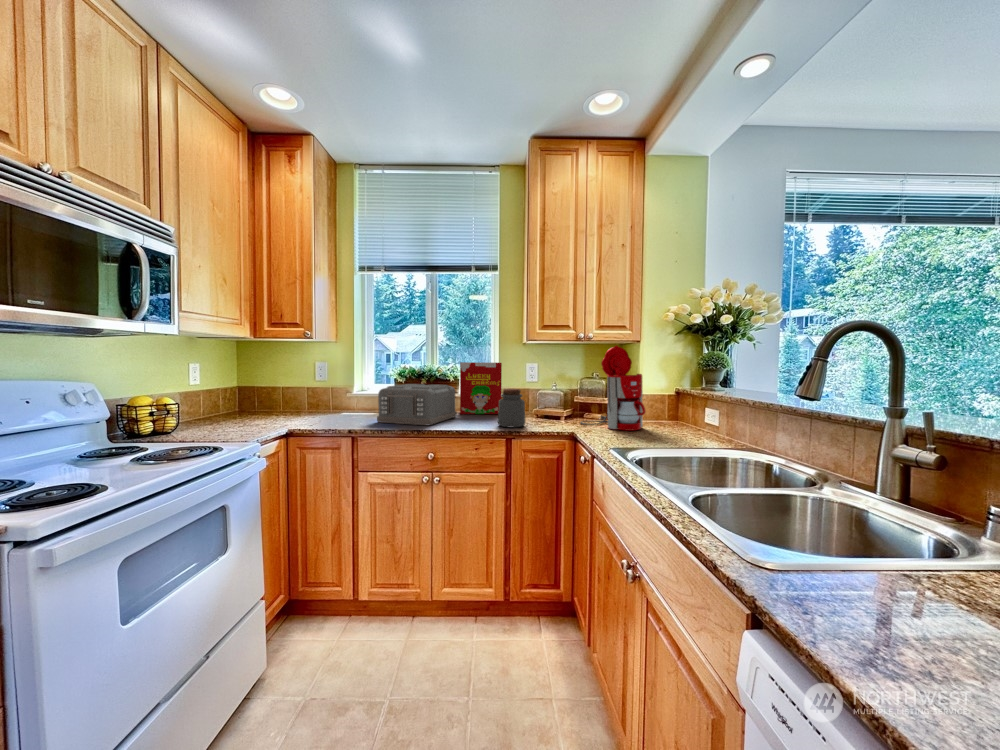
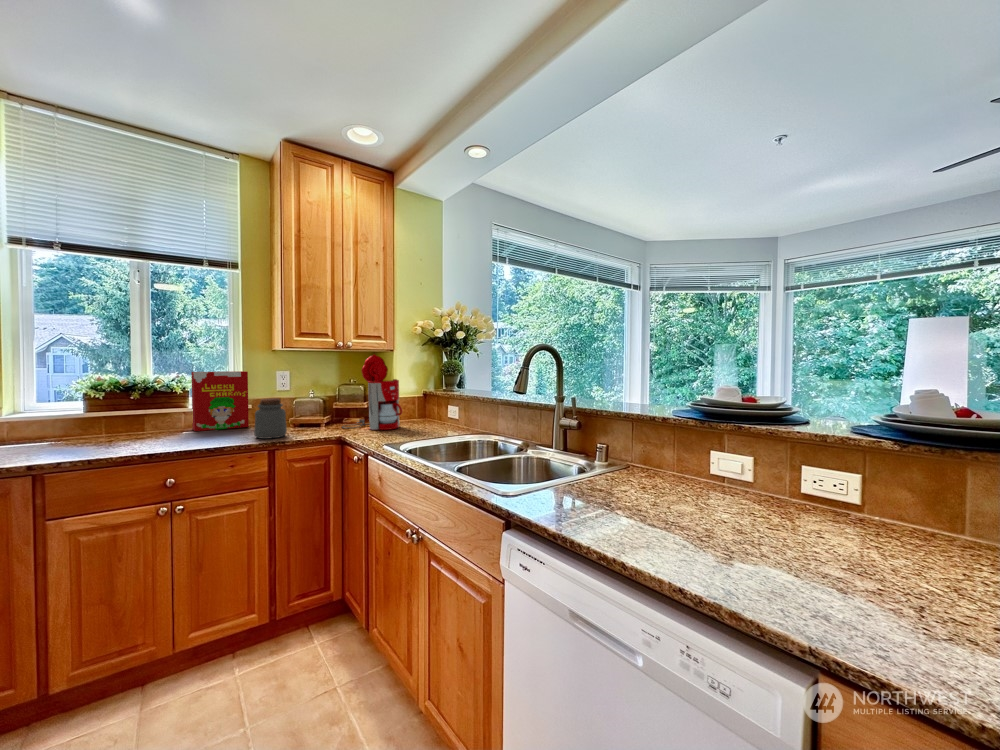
toaster: present [377,384,457,425] -> none [75,398,193,451]

